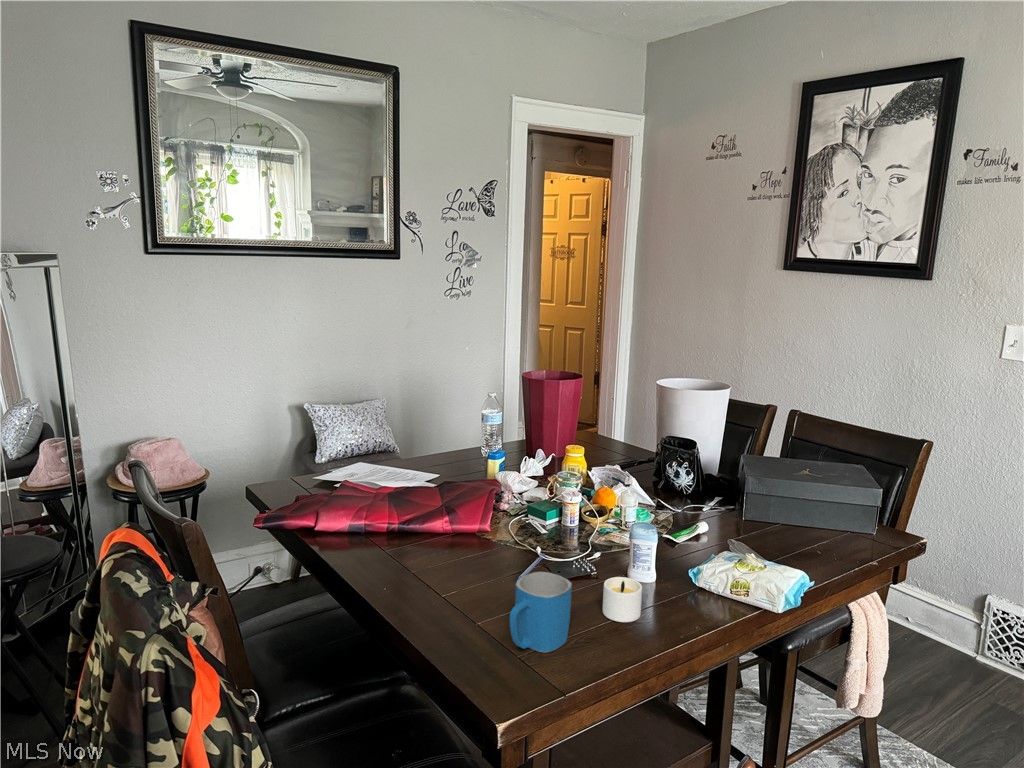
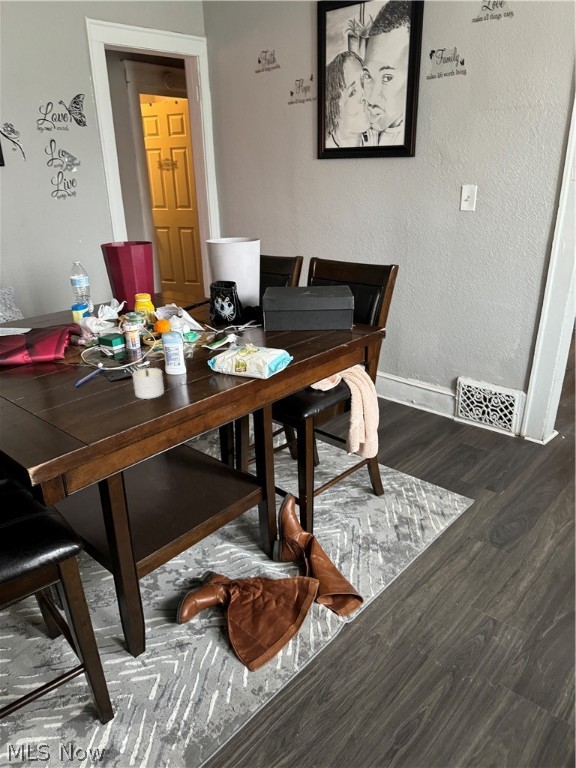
mug: present [510,572,572,652] -> none [43,367,101,424]

